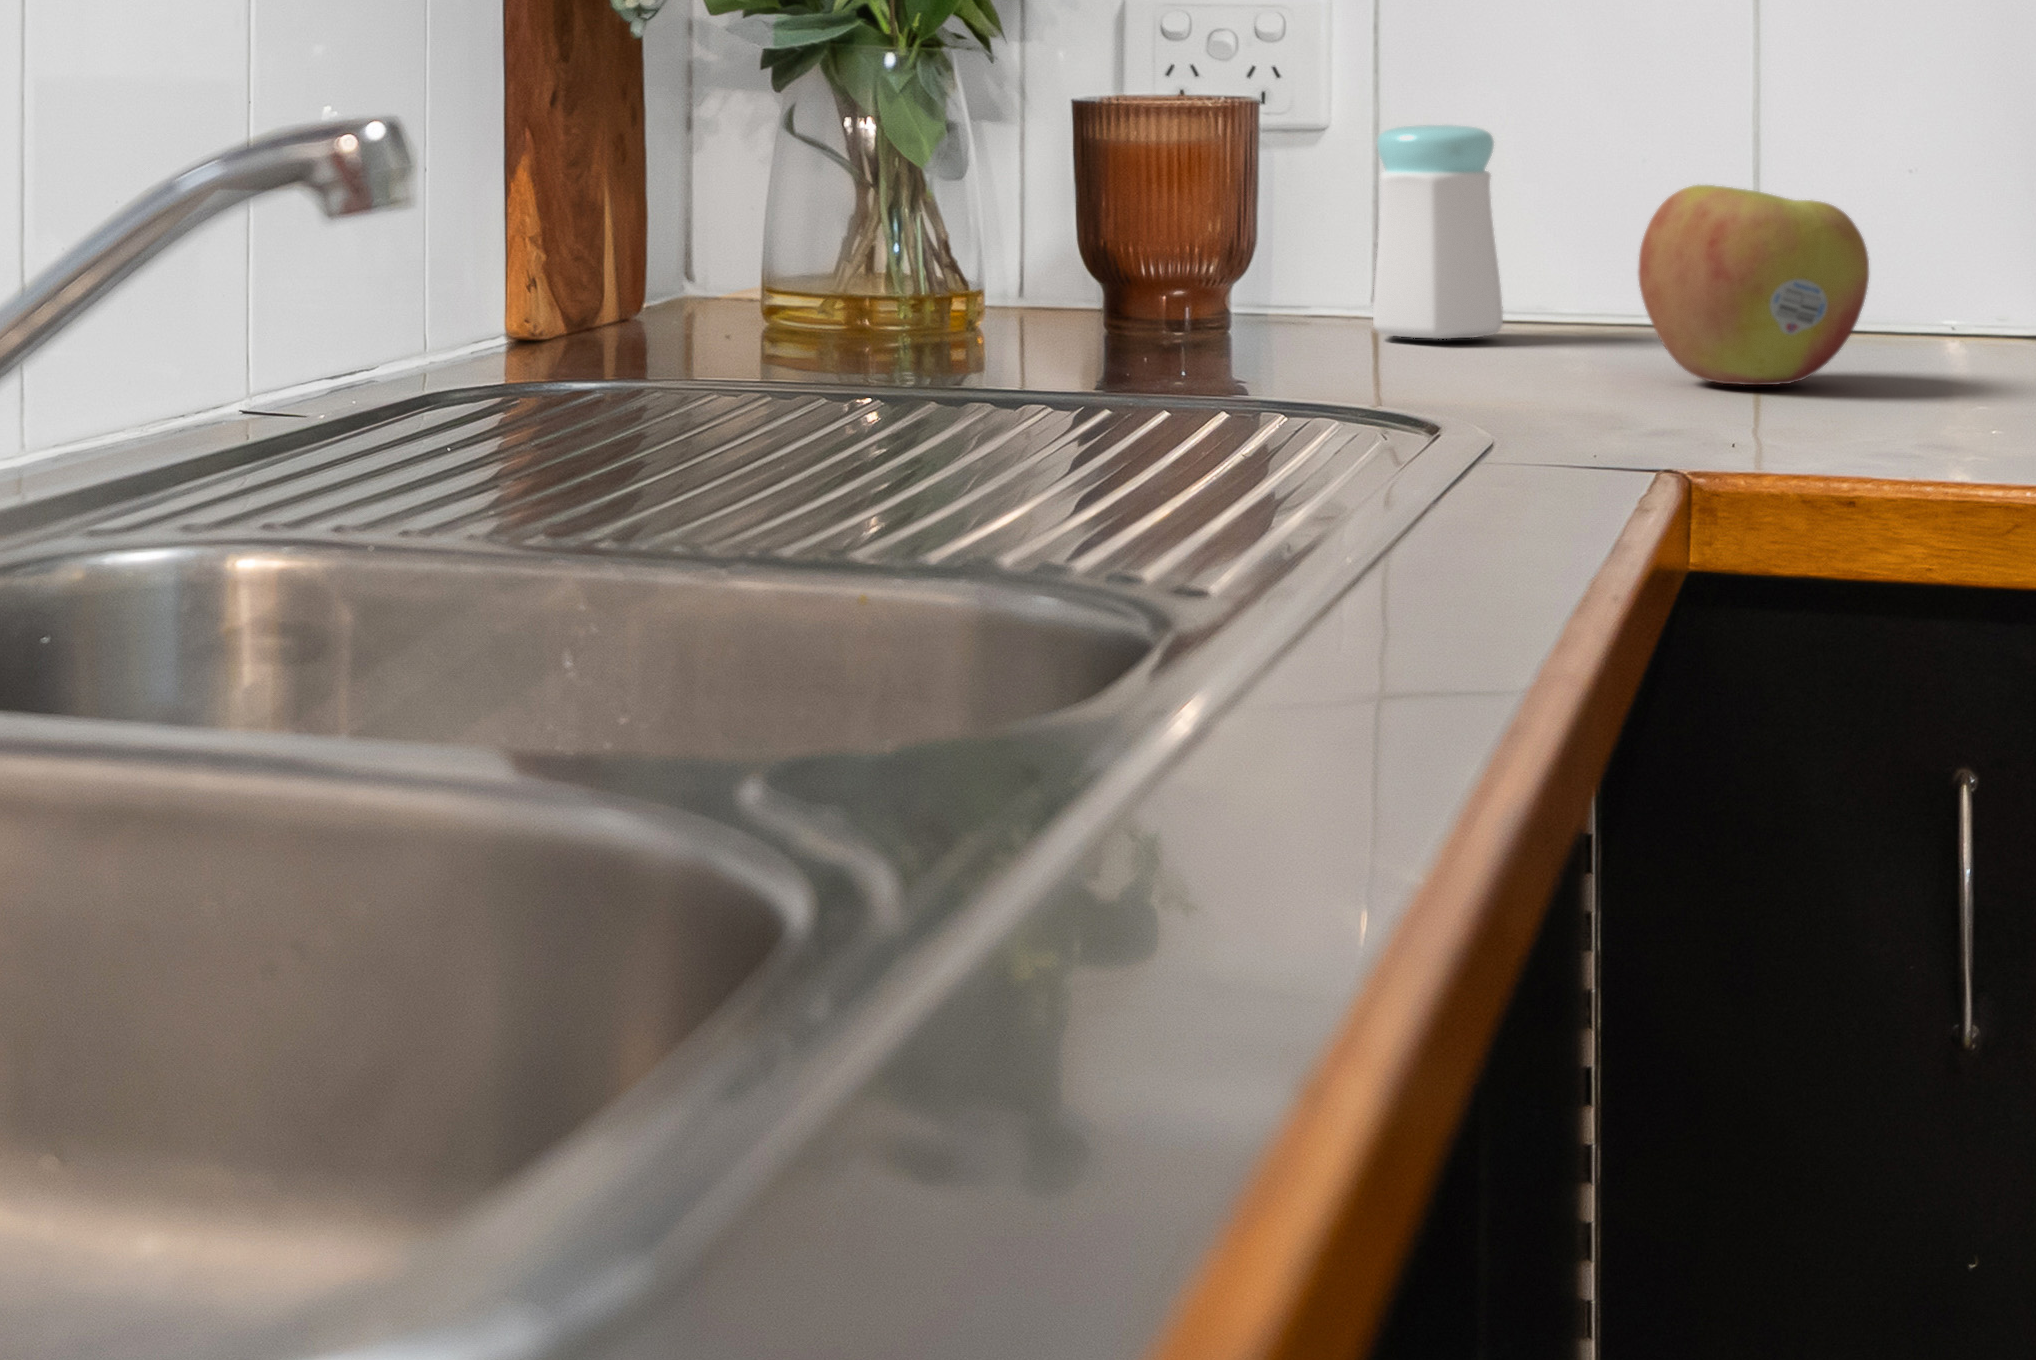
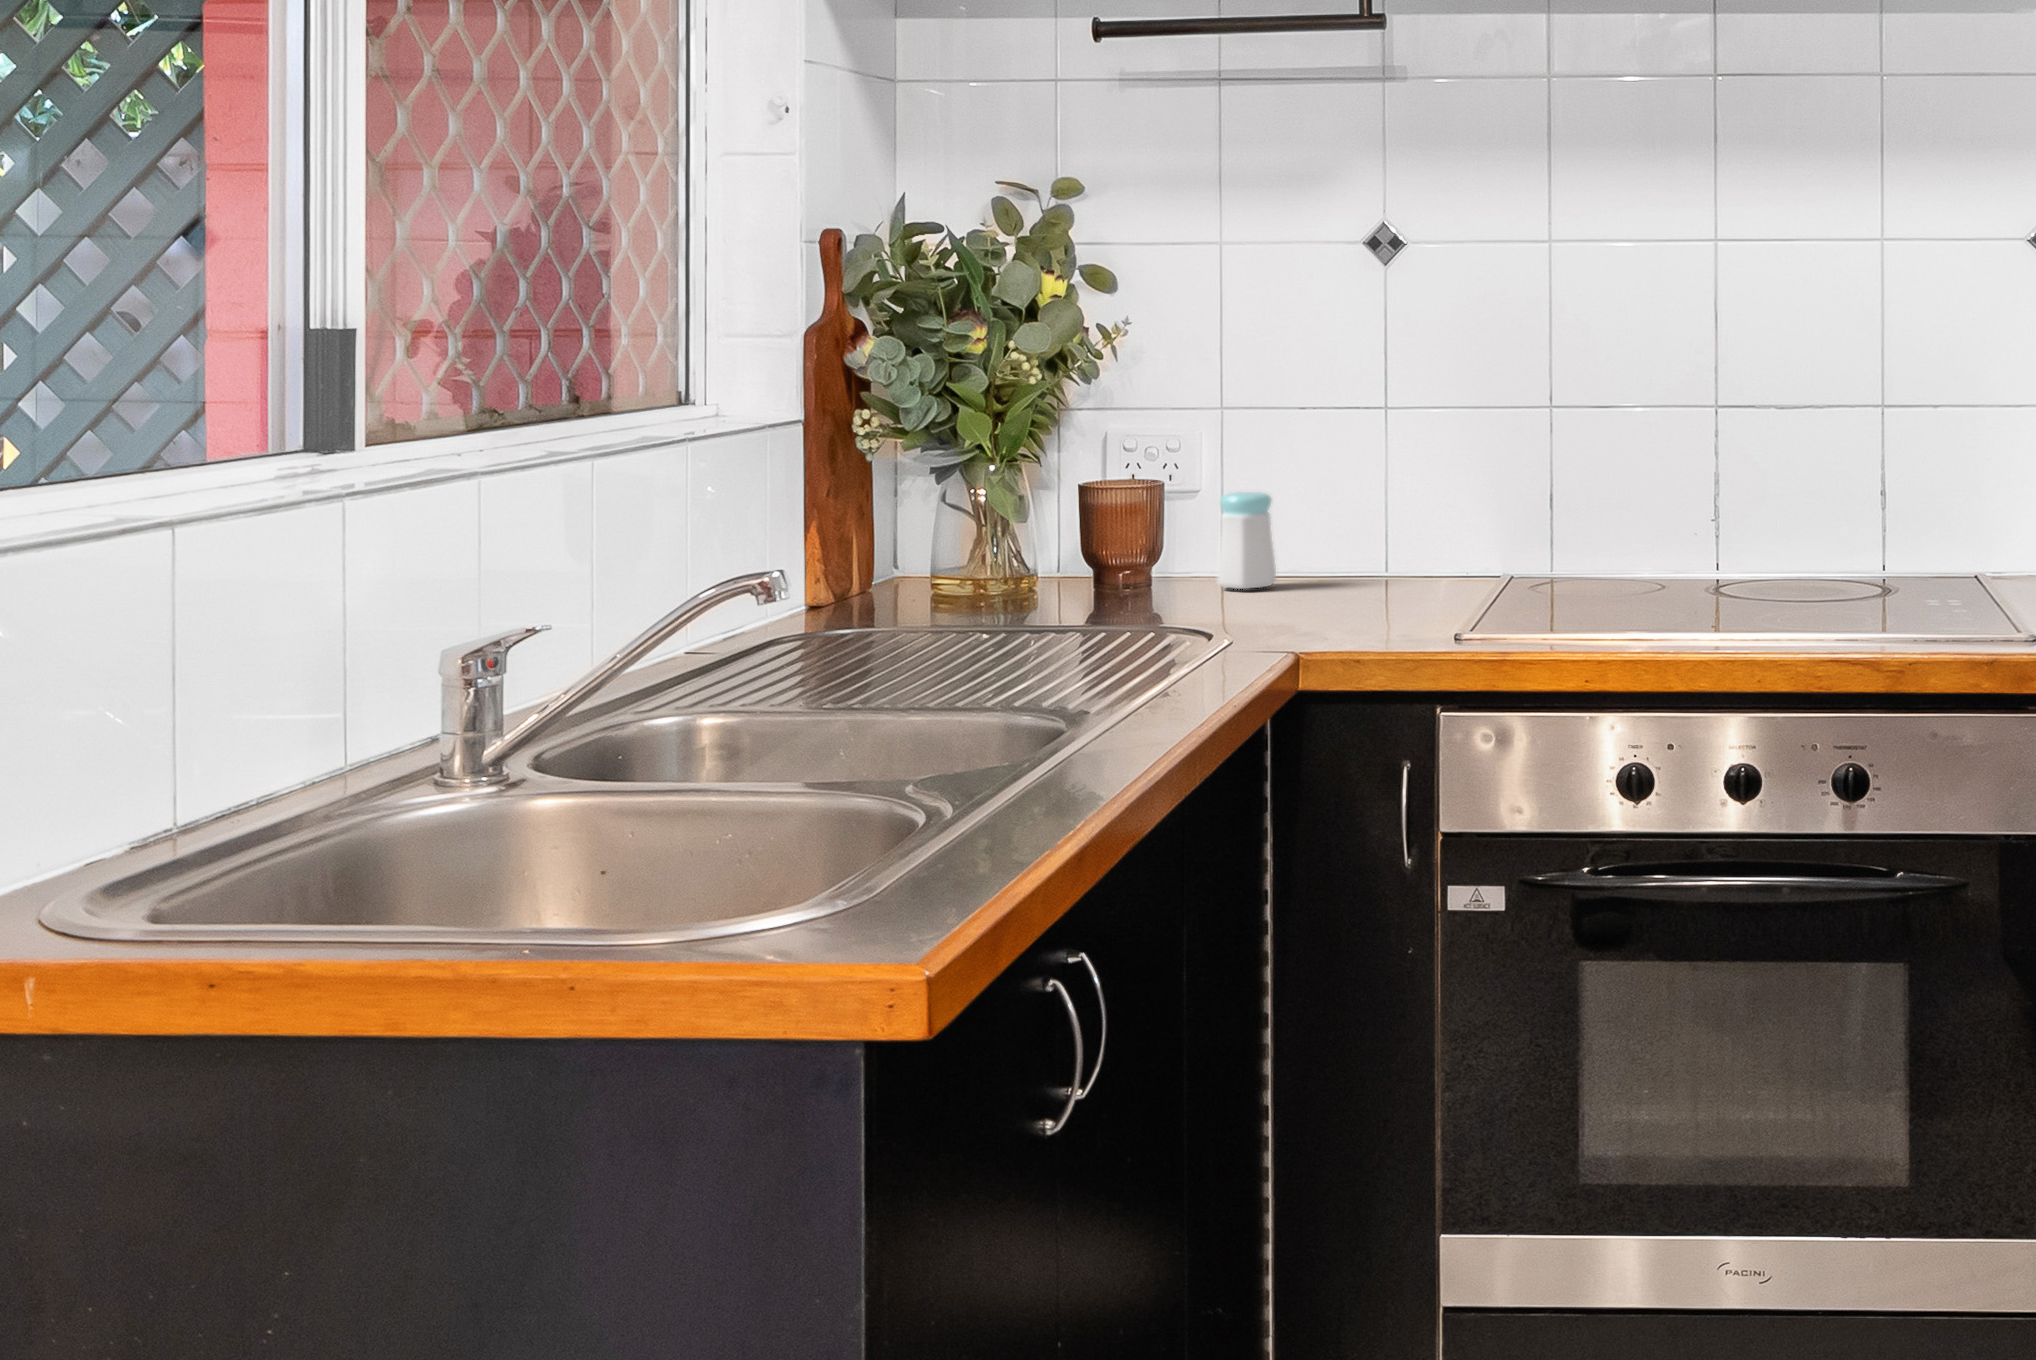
apple: present [1638,185,1869,385] -> none [1317,524,1409,608]

